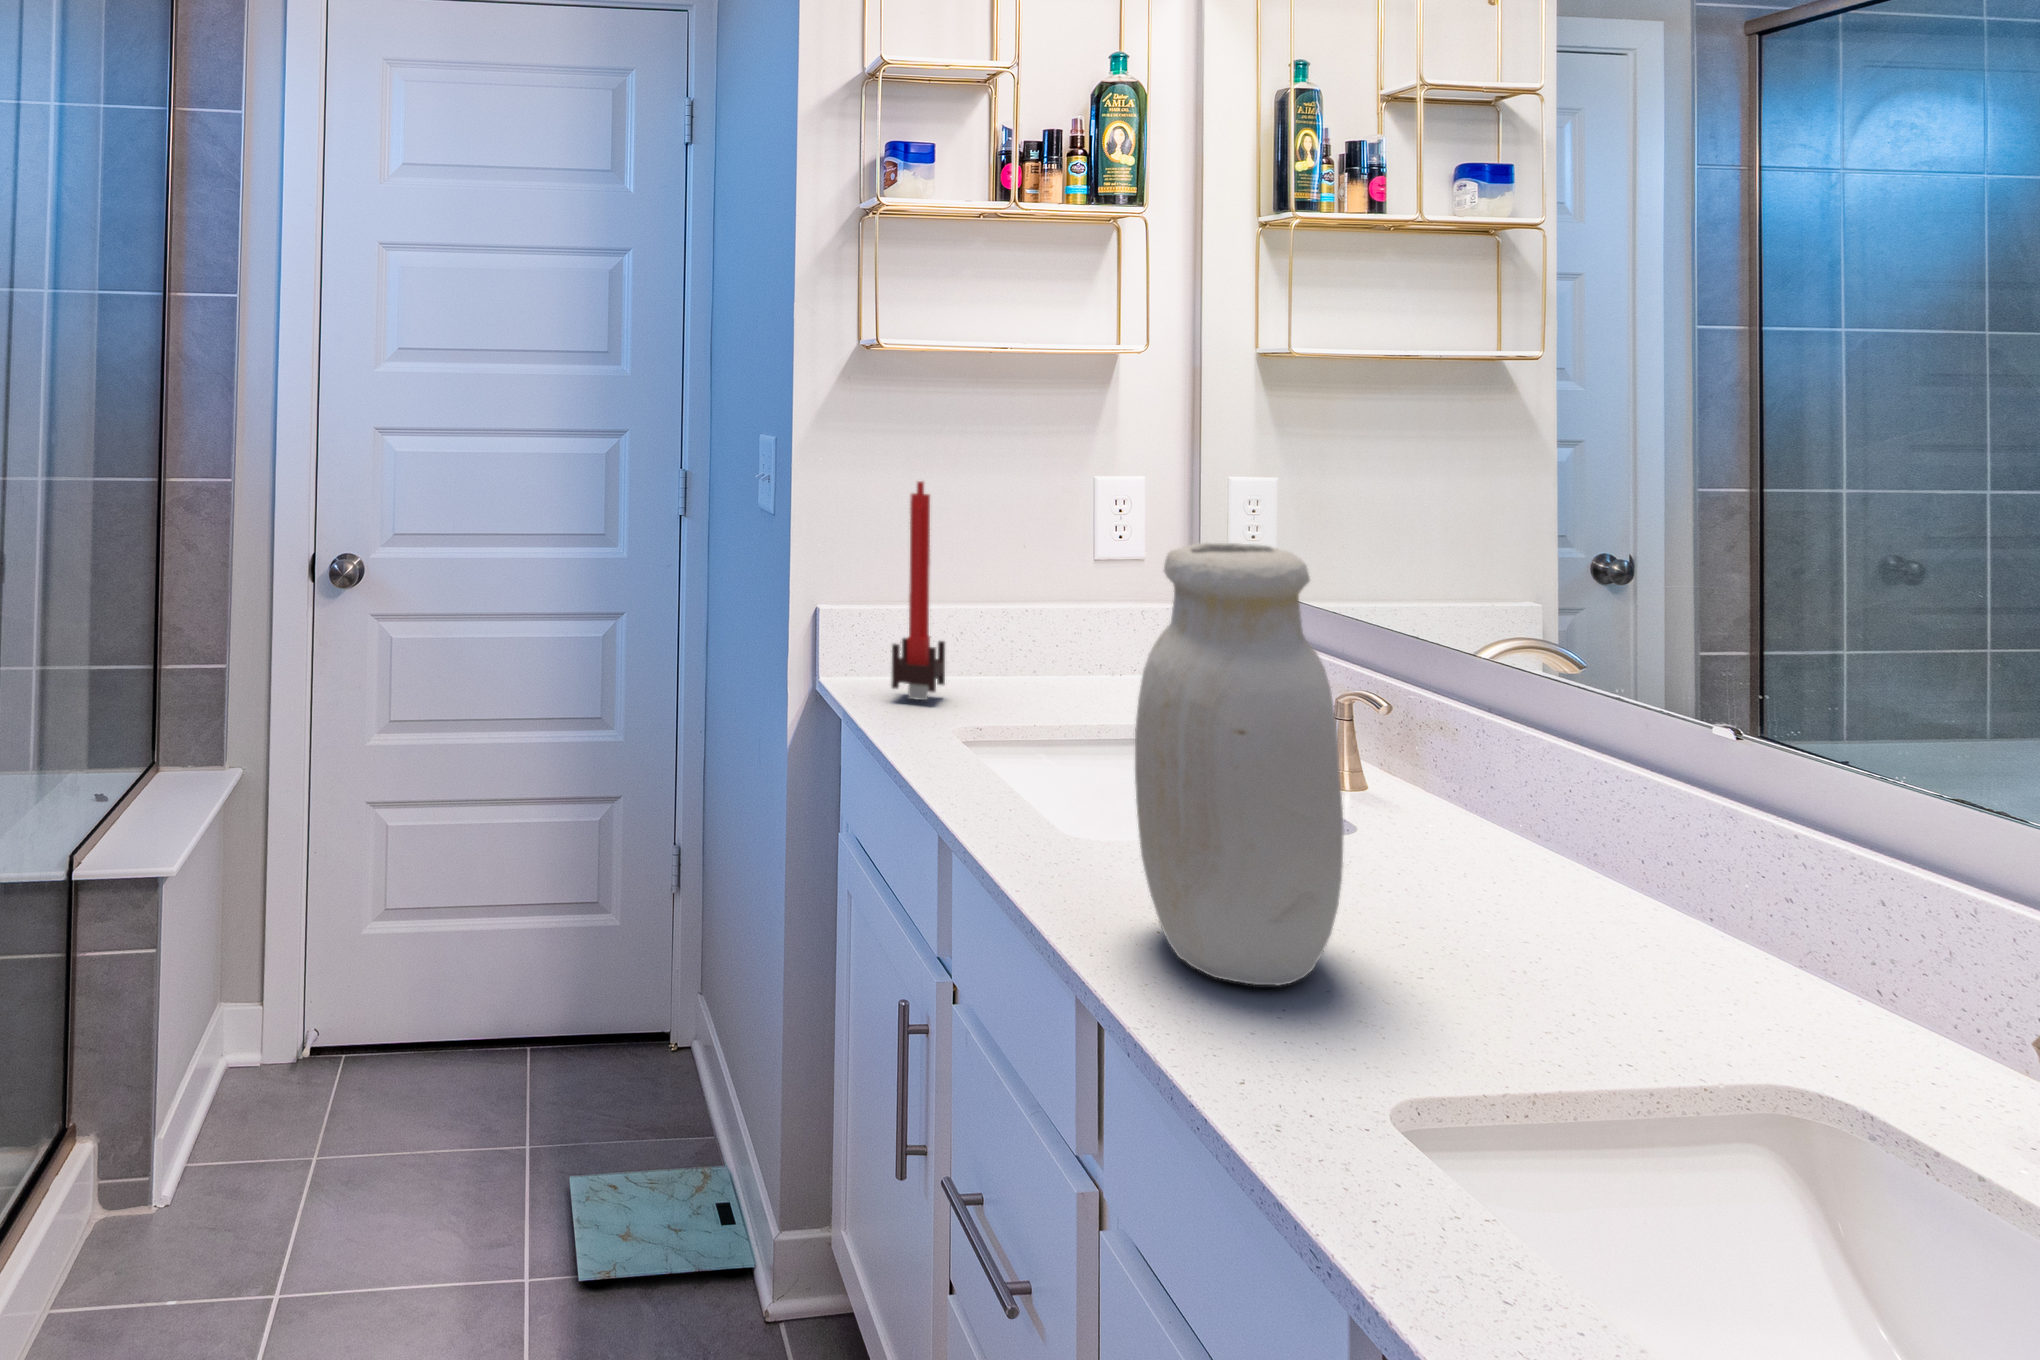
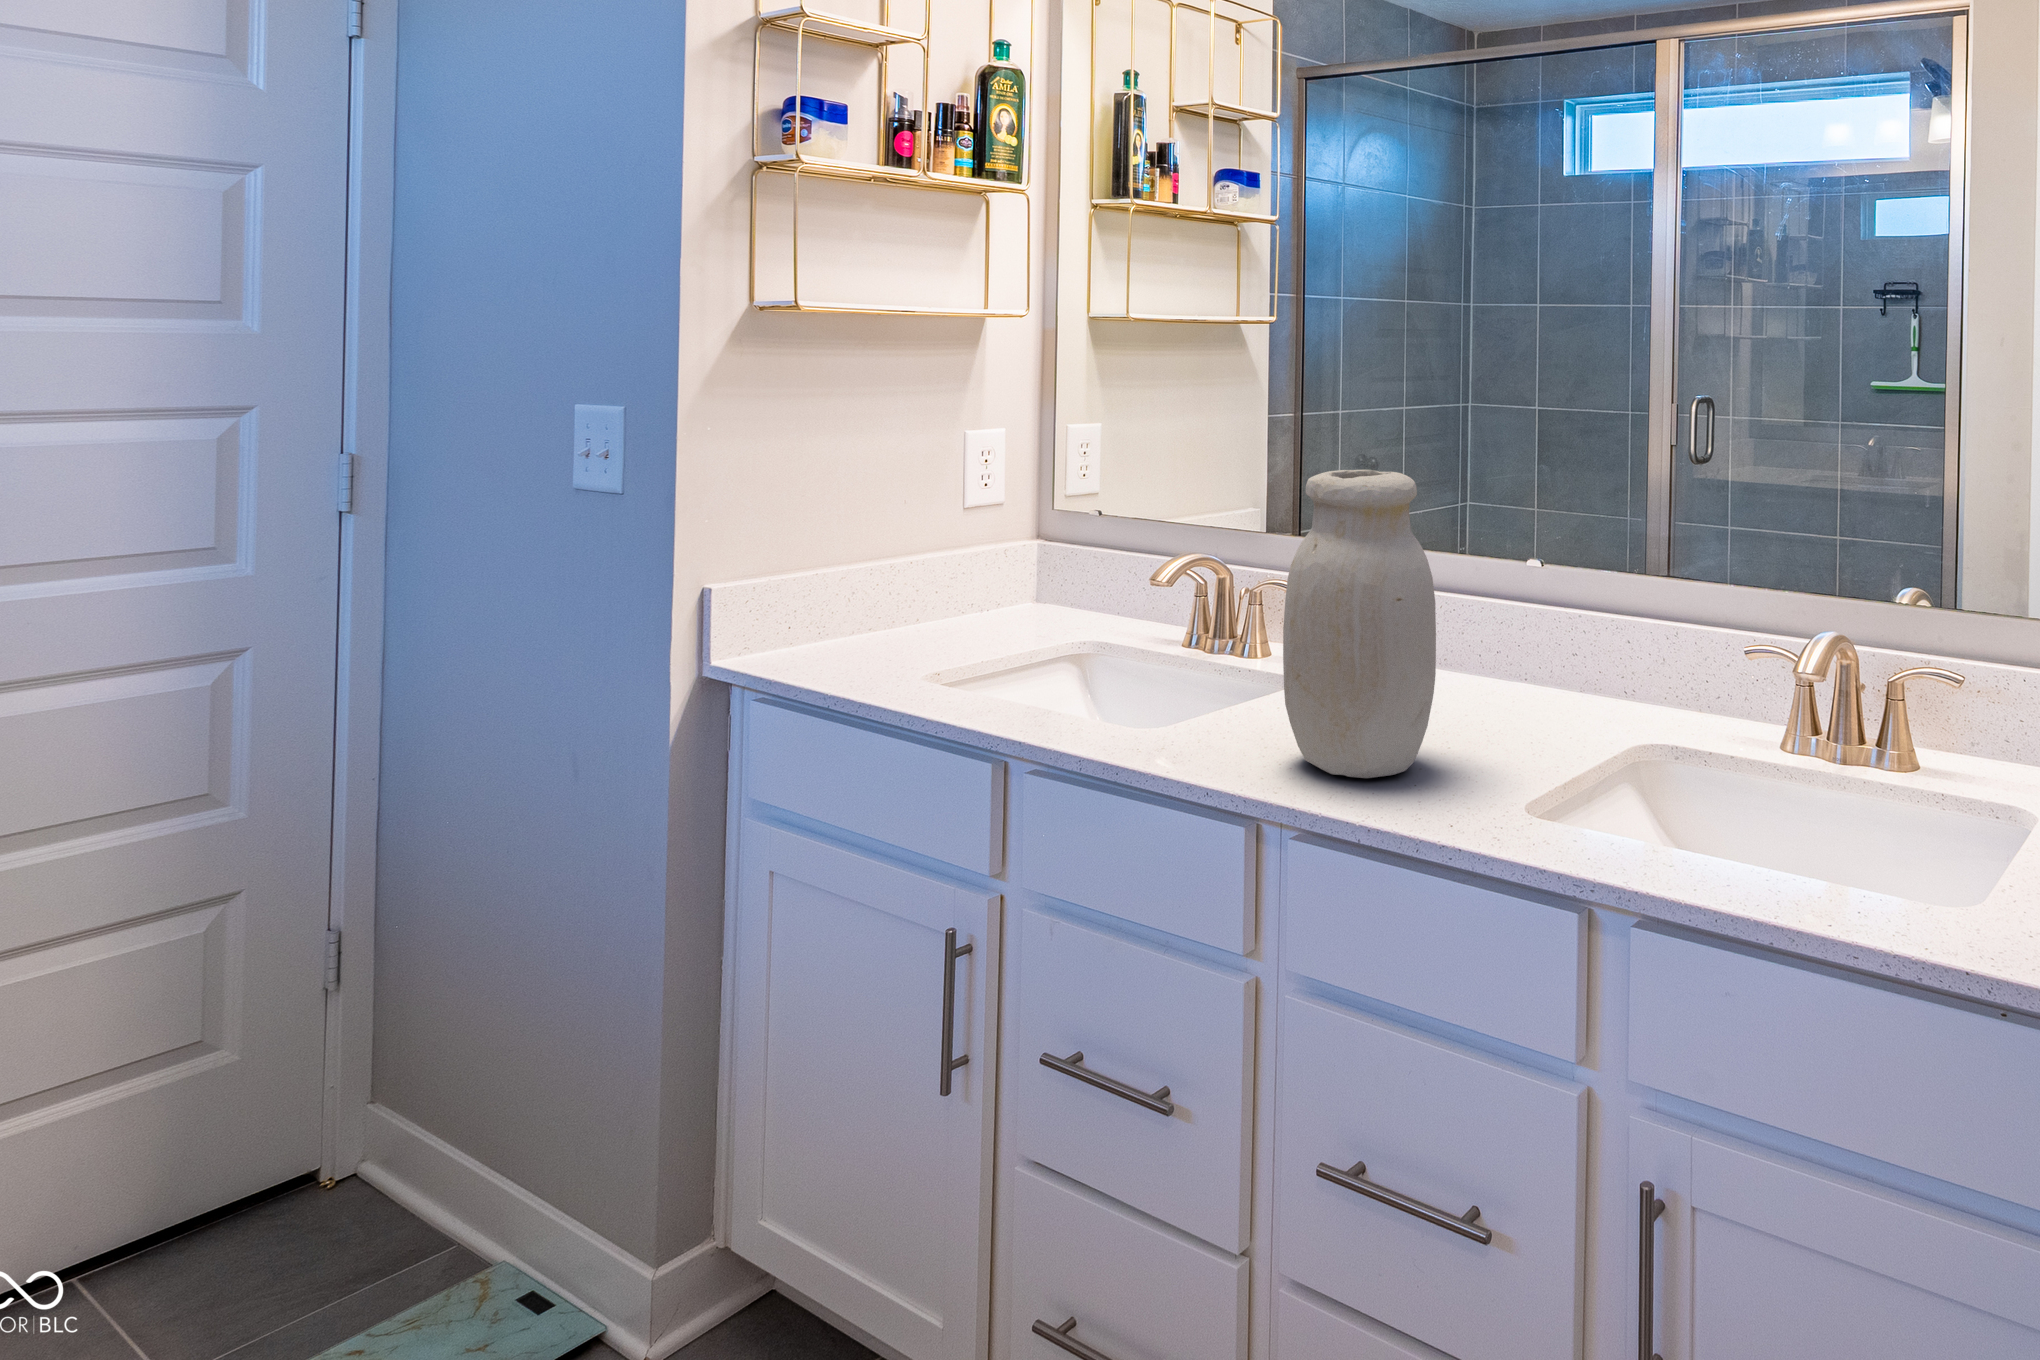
candle: present [891,481,945,700] -> none [820,445,871,661]

